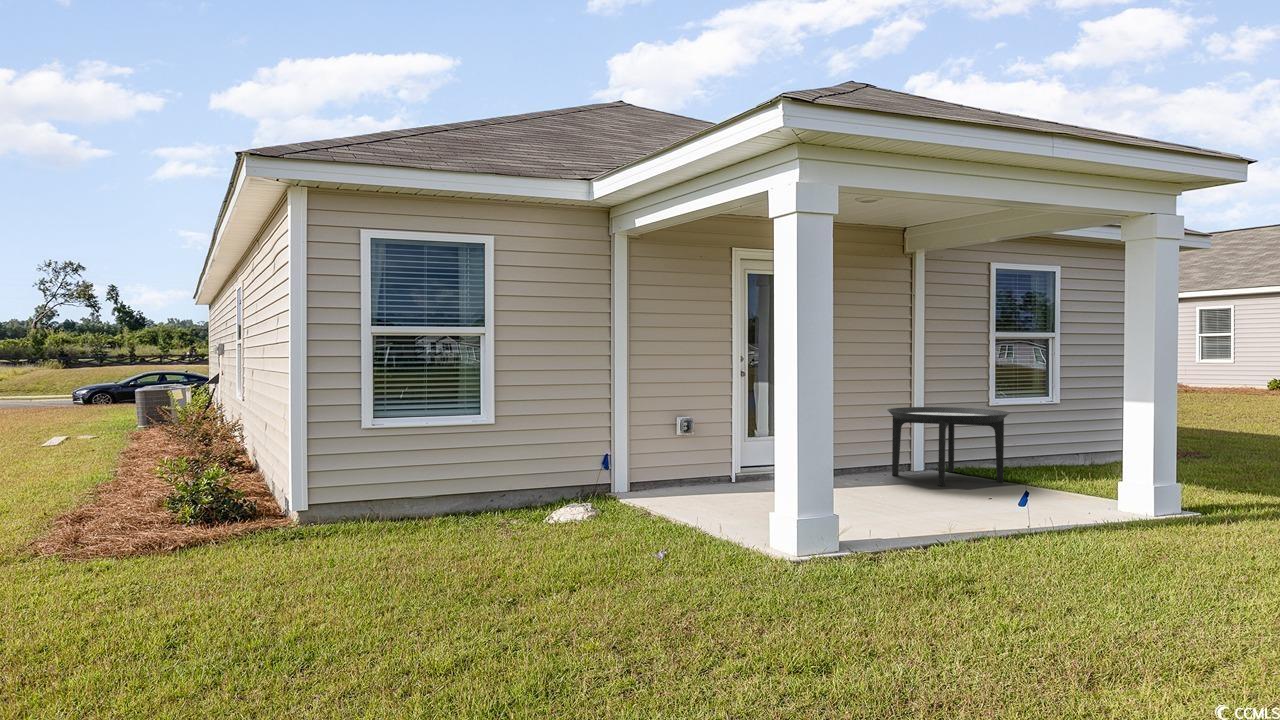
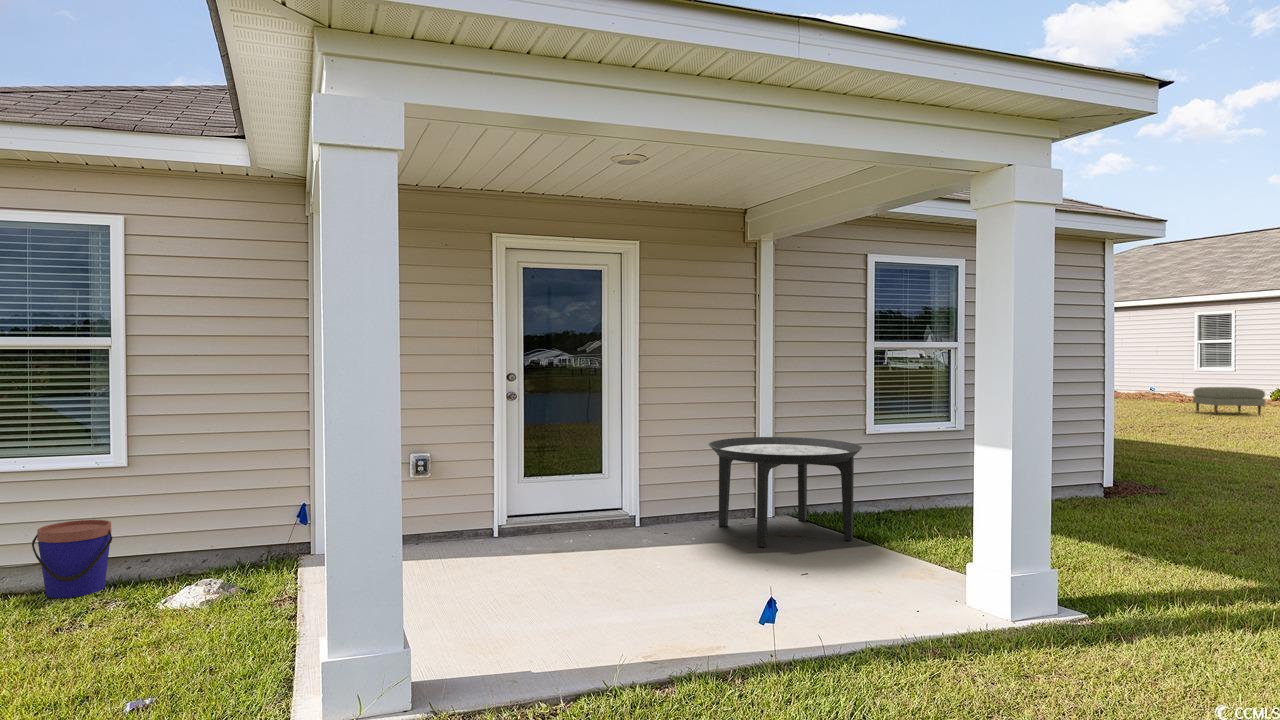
ottoman: none [1200,376,1265,402] -> present [1193,387,1265,415]
bucket: none [452,463,503,518] -> present [32,520,112,598]

